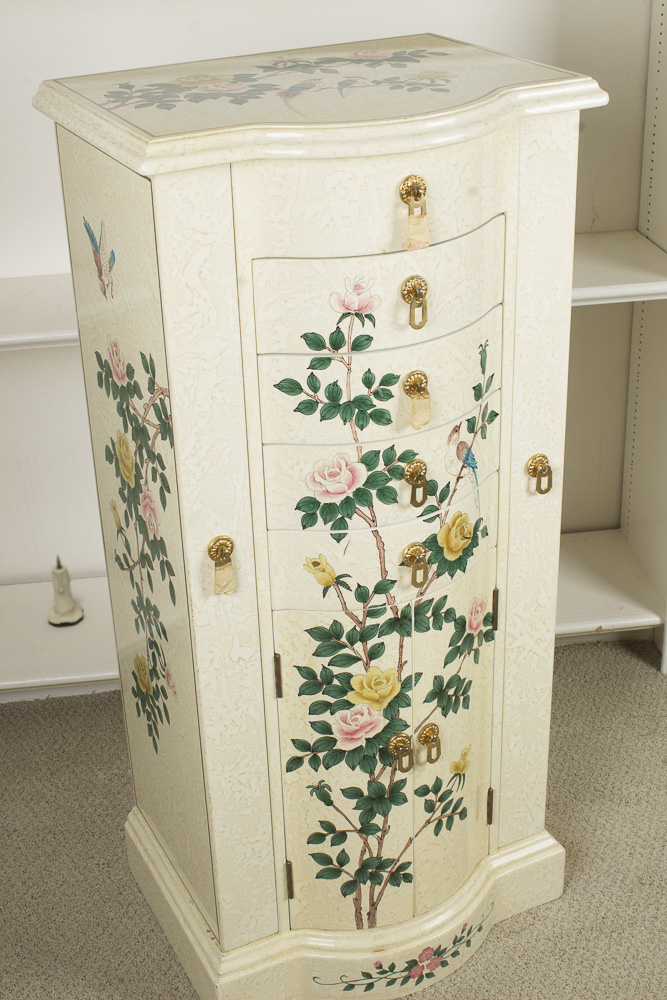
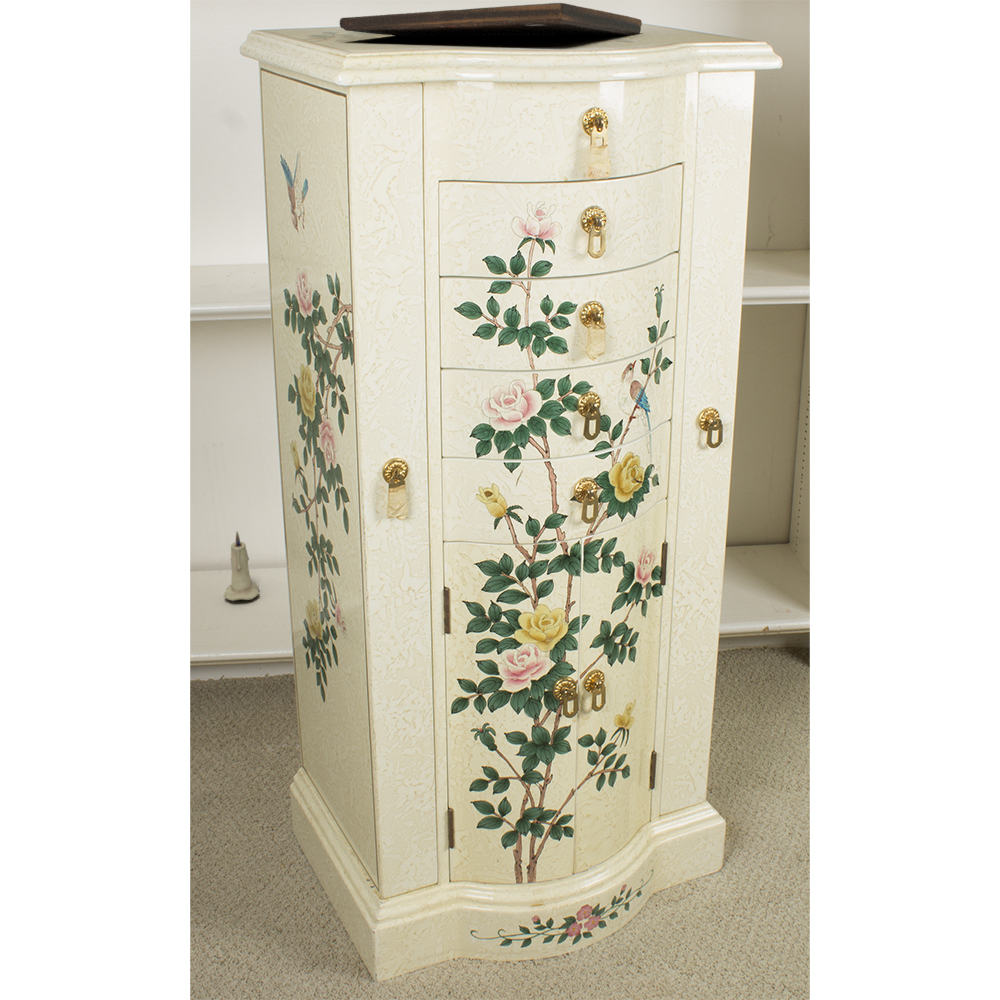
decorative tray: none [142,54,456,97] -> present [340,3,642,36]

